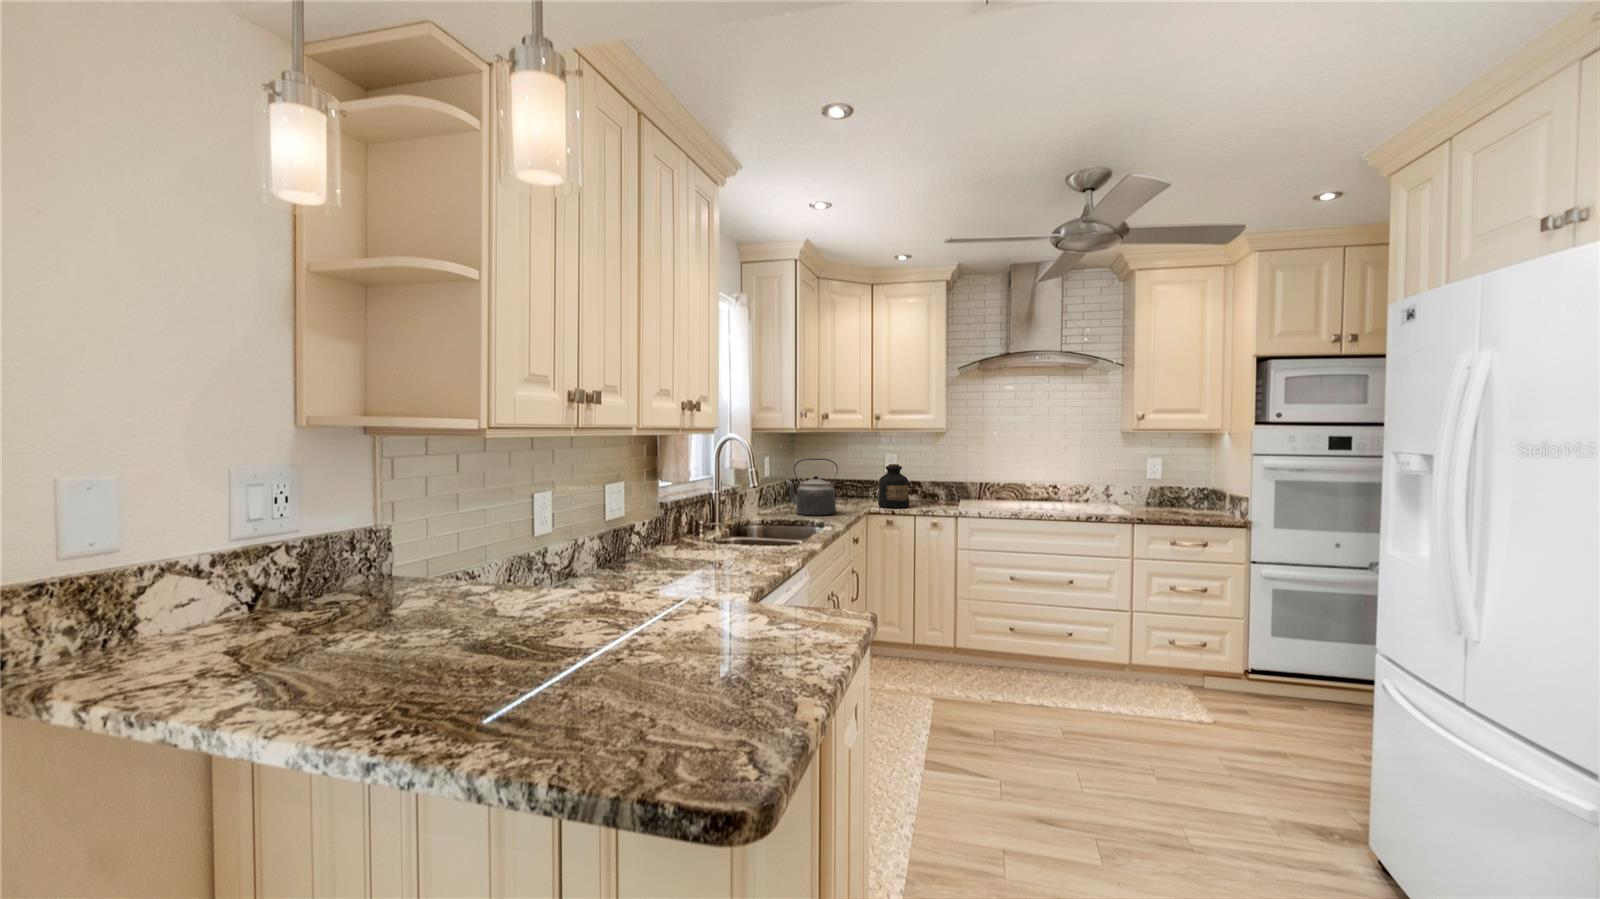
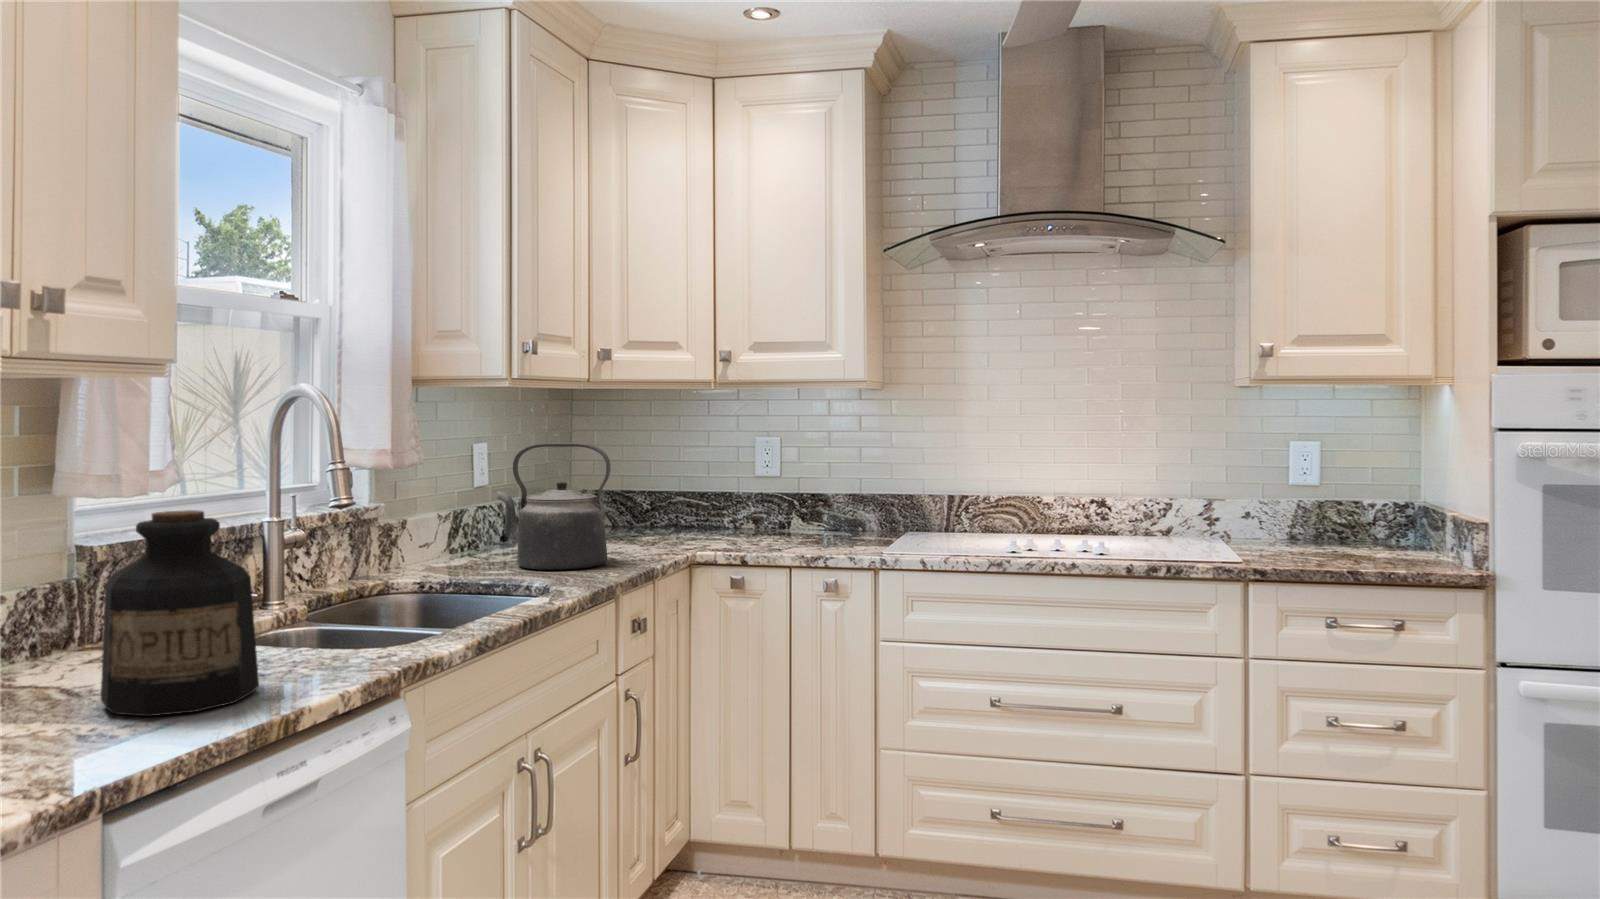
bottle: present [878,464,909,508] -> present [101,510,259,716]

